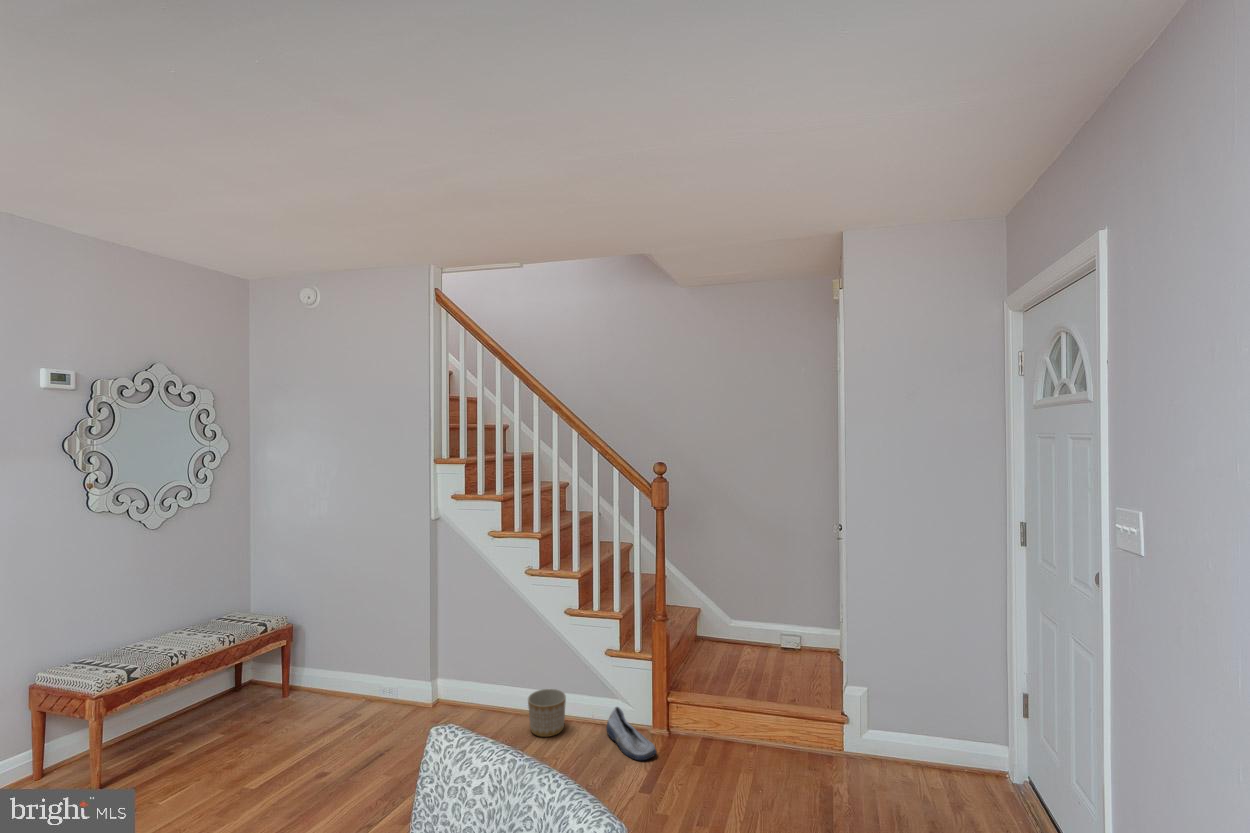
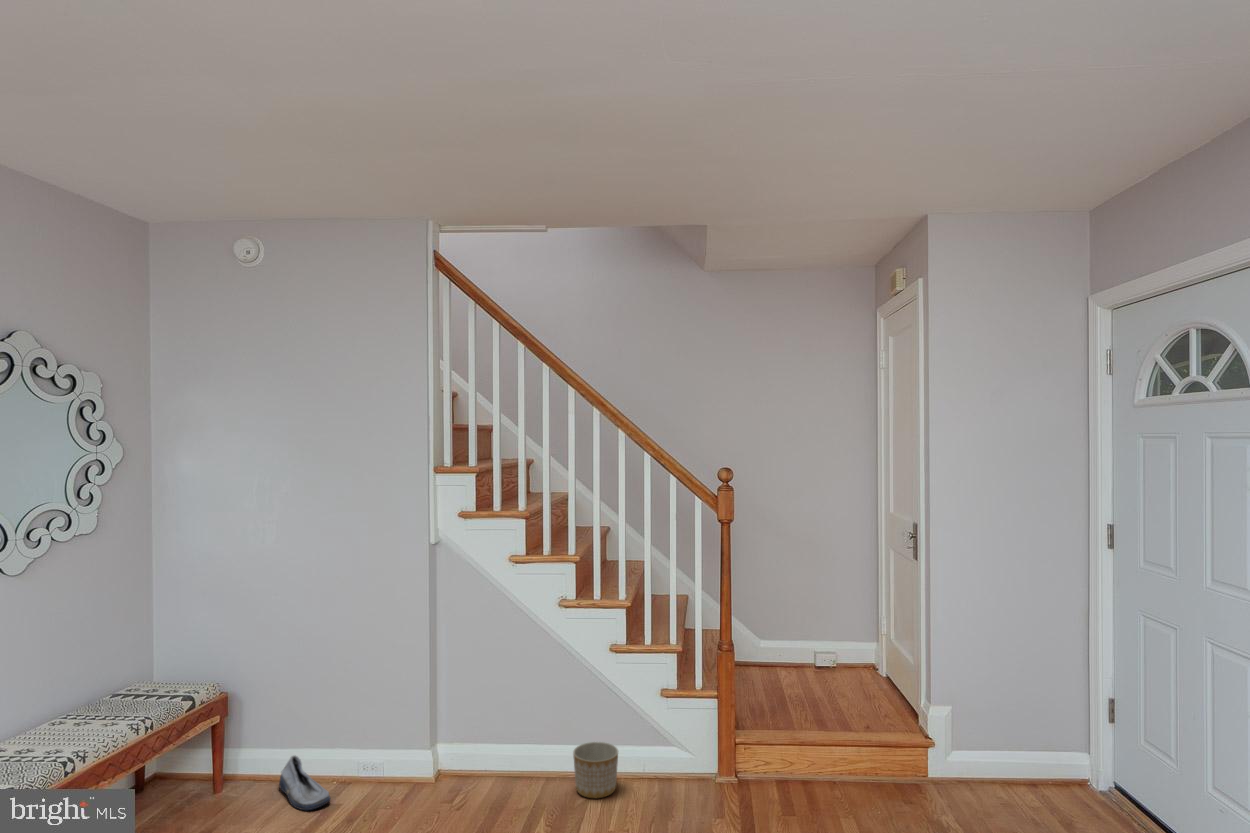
shoe: present [606,707,656,760] -> present [279,756,331,810]

